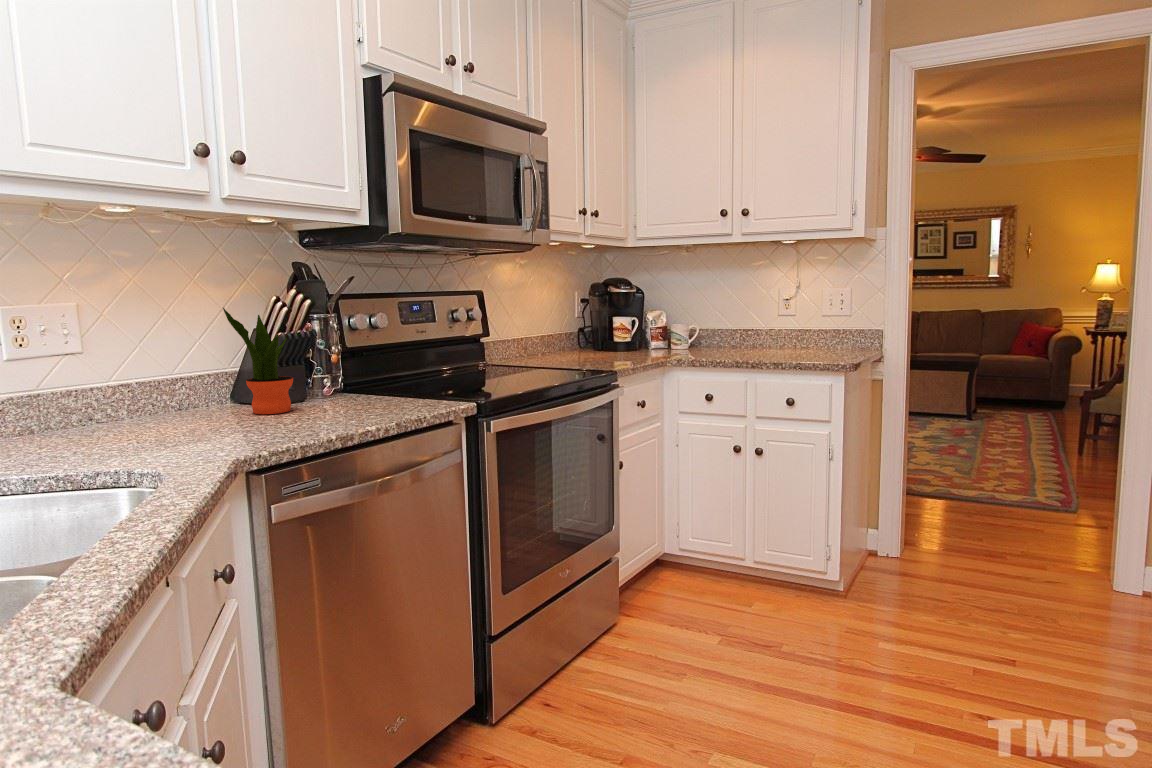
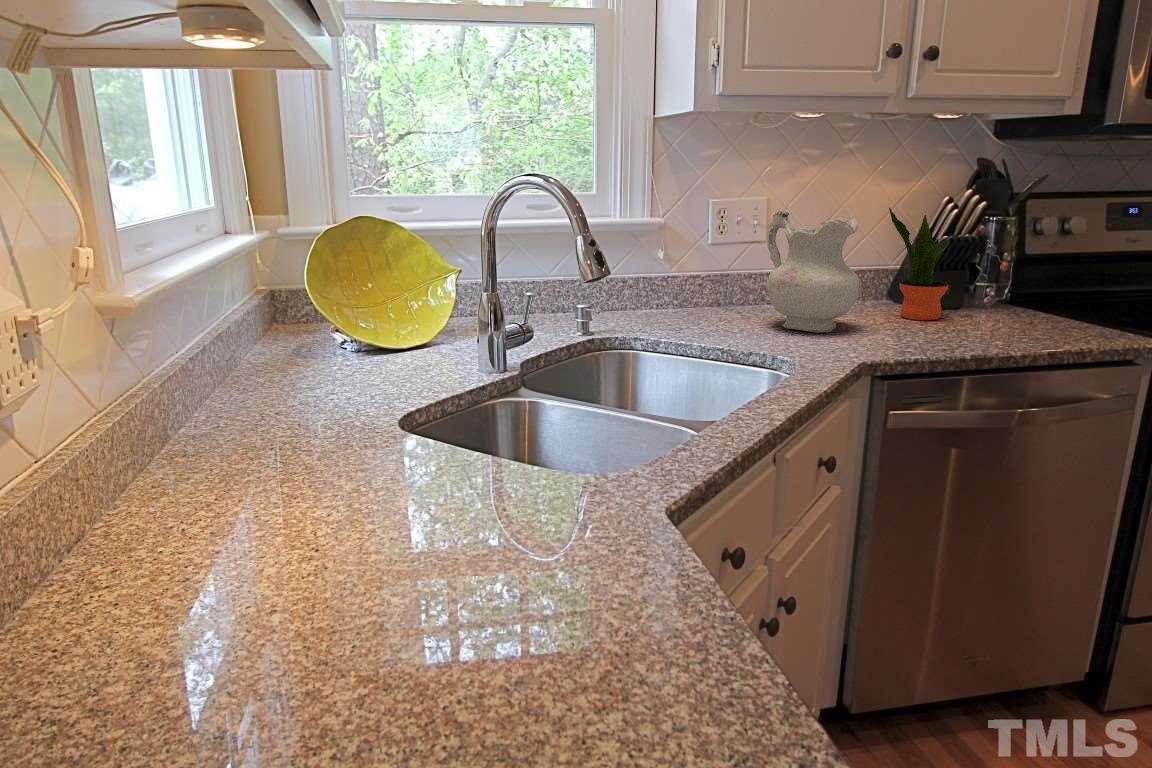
ceramic pitcher: none [88,314,209,441] -> present [767,211,859,332]

